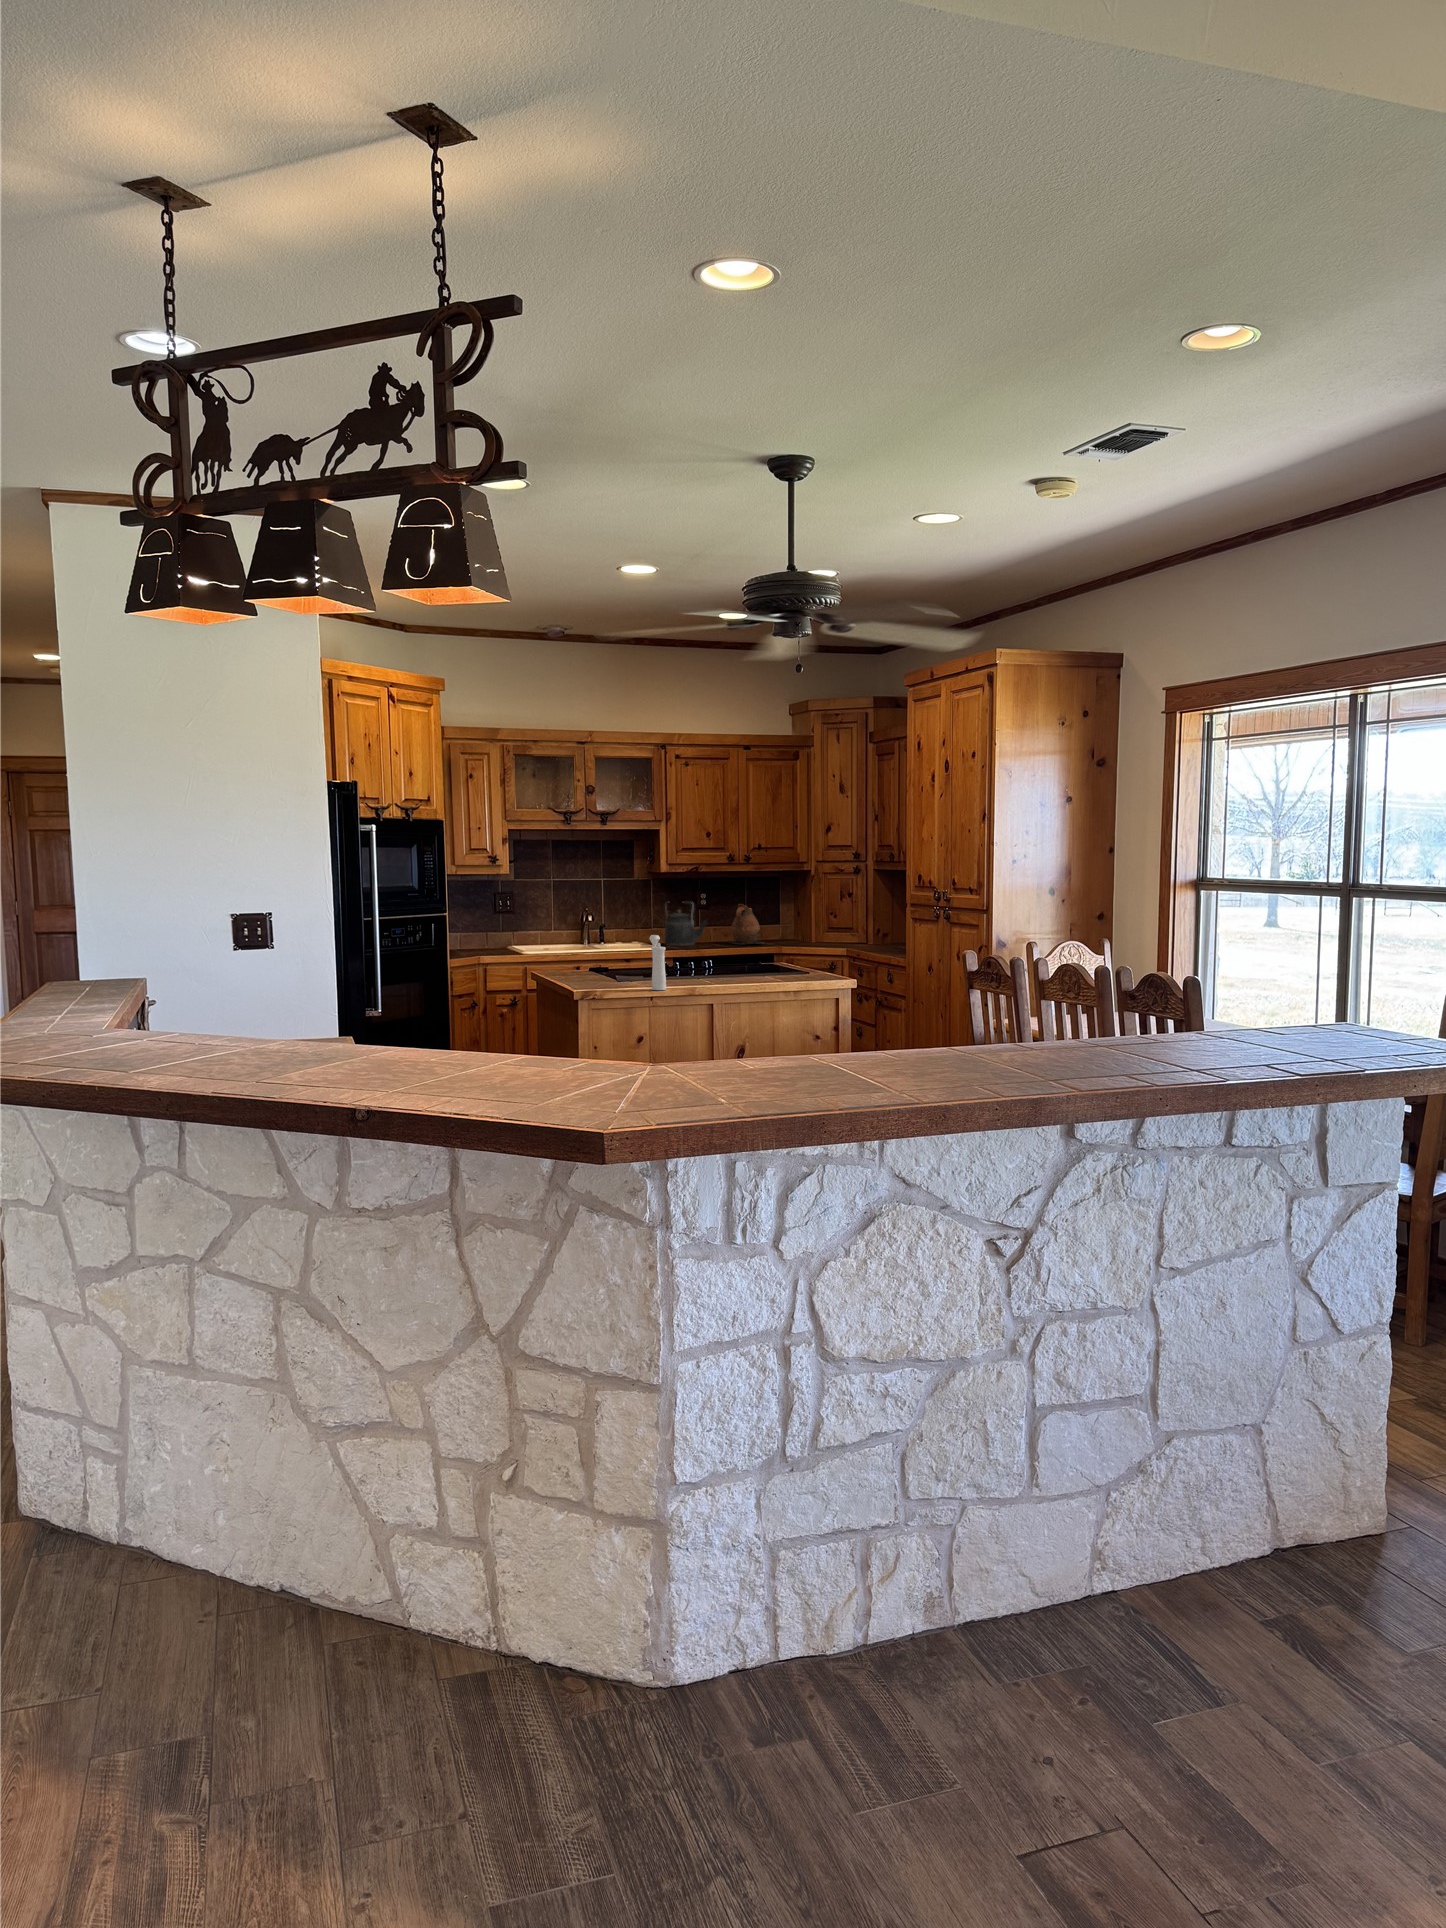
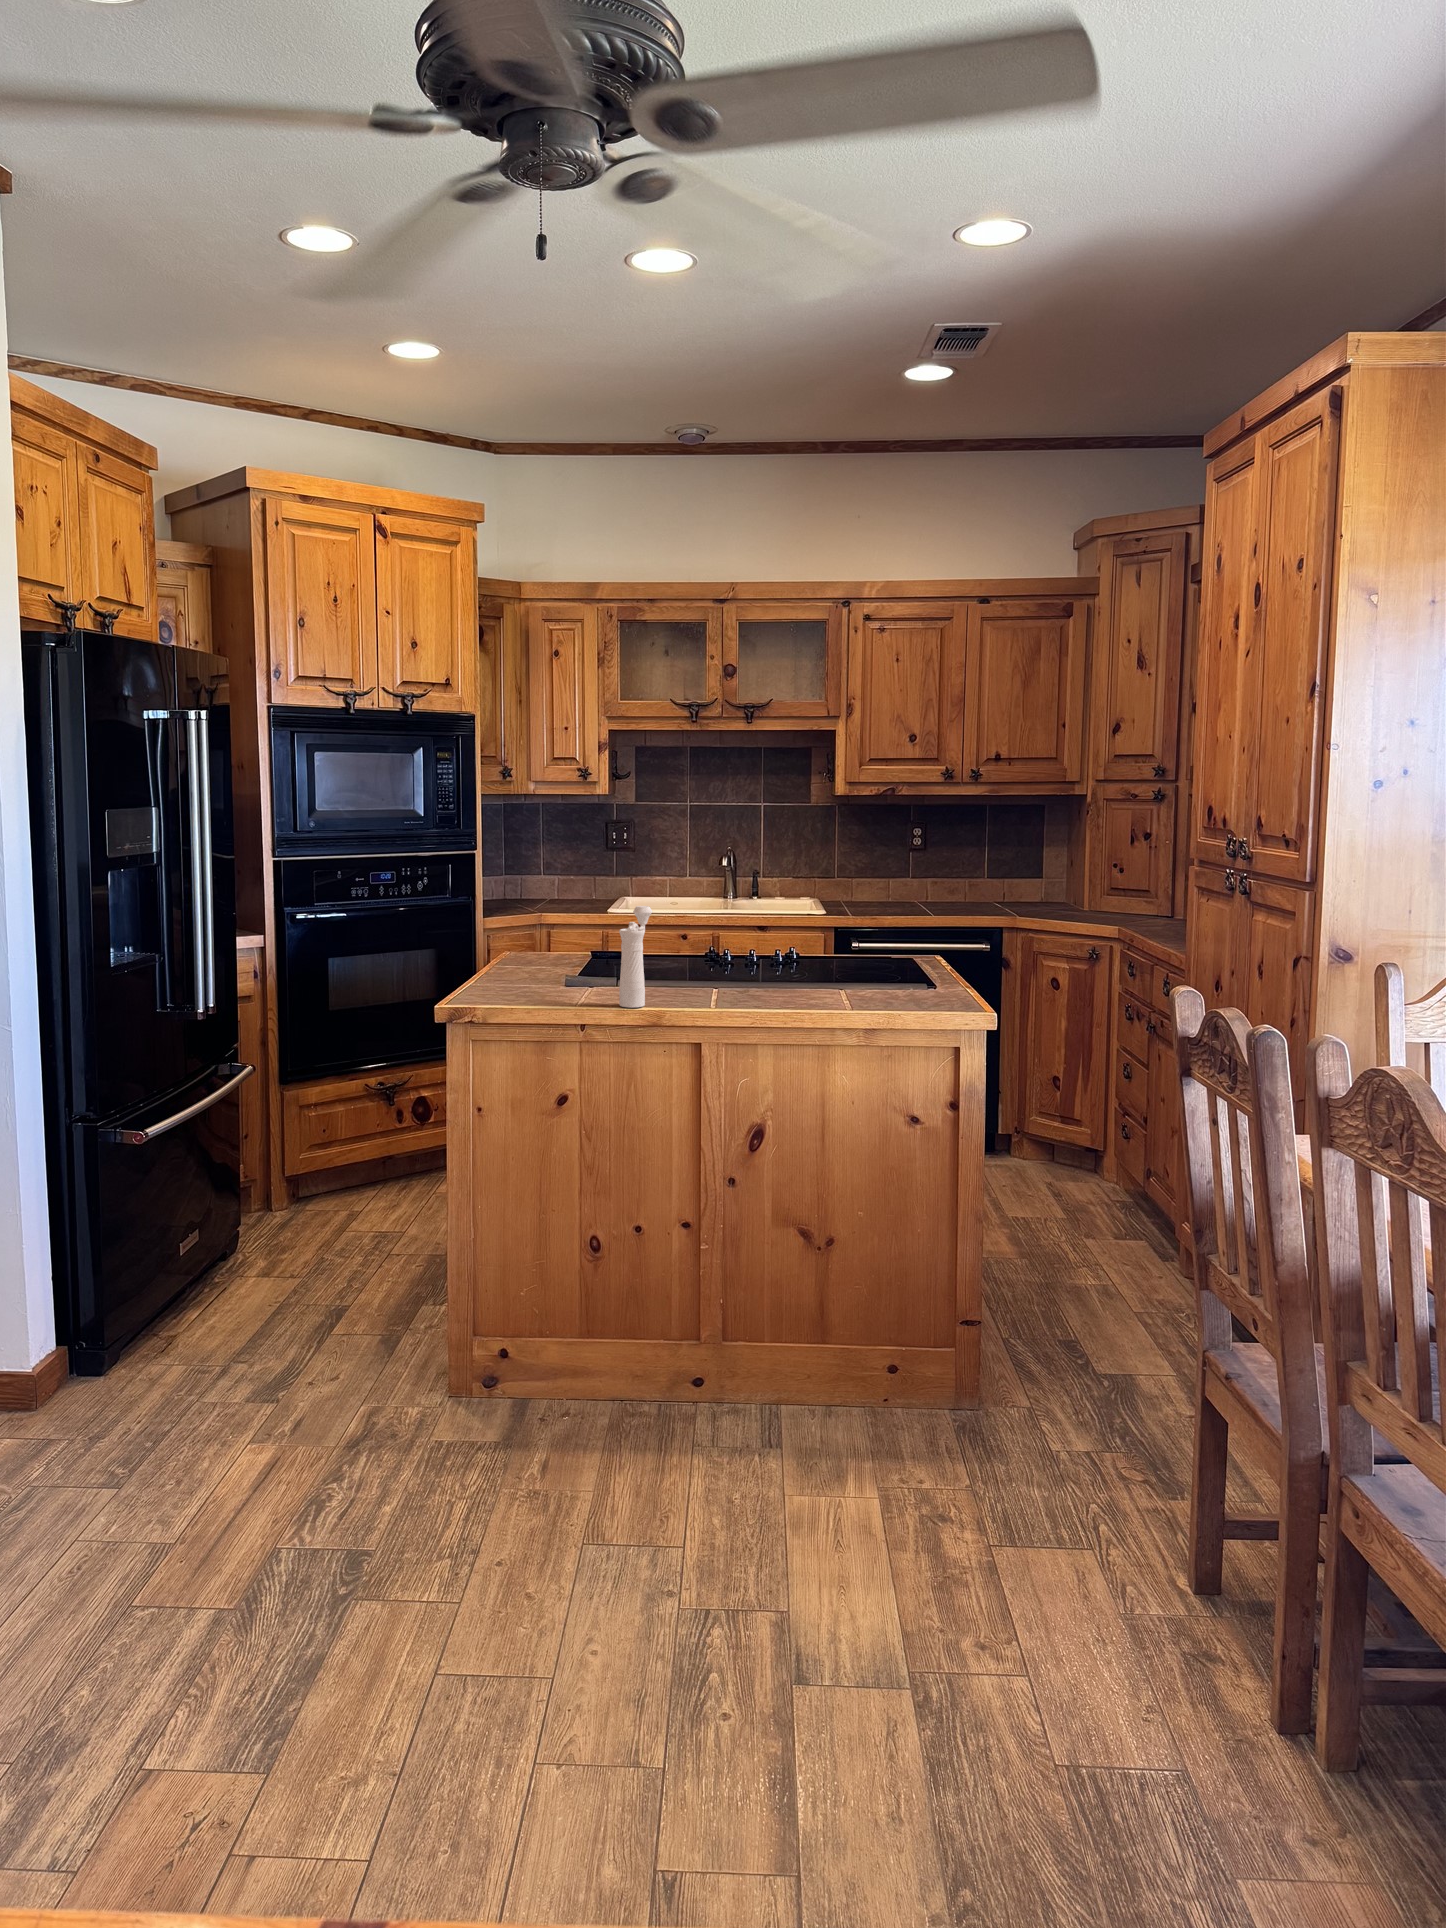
kettle: present [664,904,707,946] -> none [852,839,917,908]
ceramic pitcher: present [731,904,763,944] -> none [955,846,1013,910]

